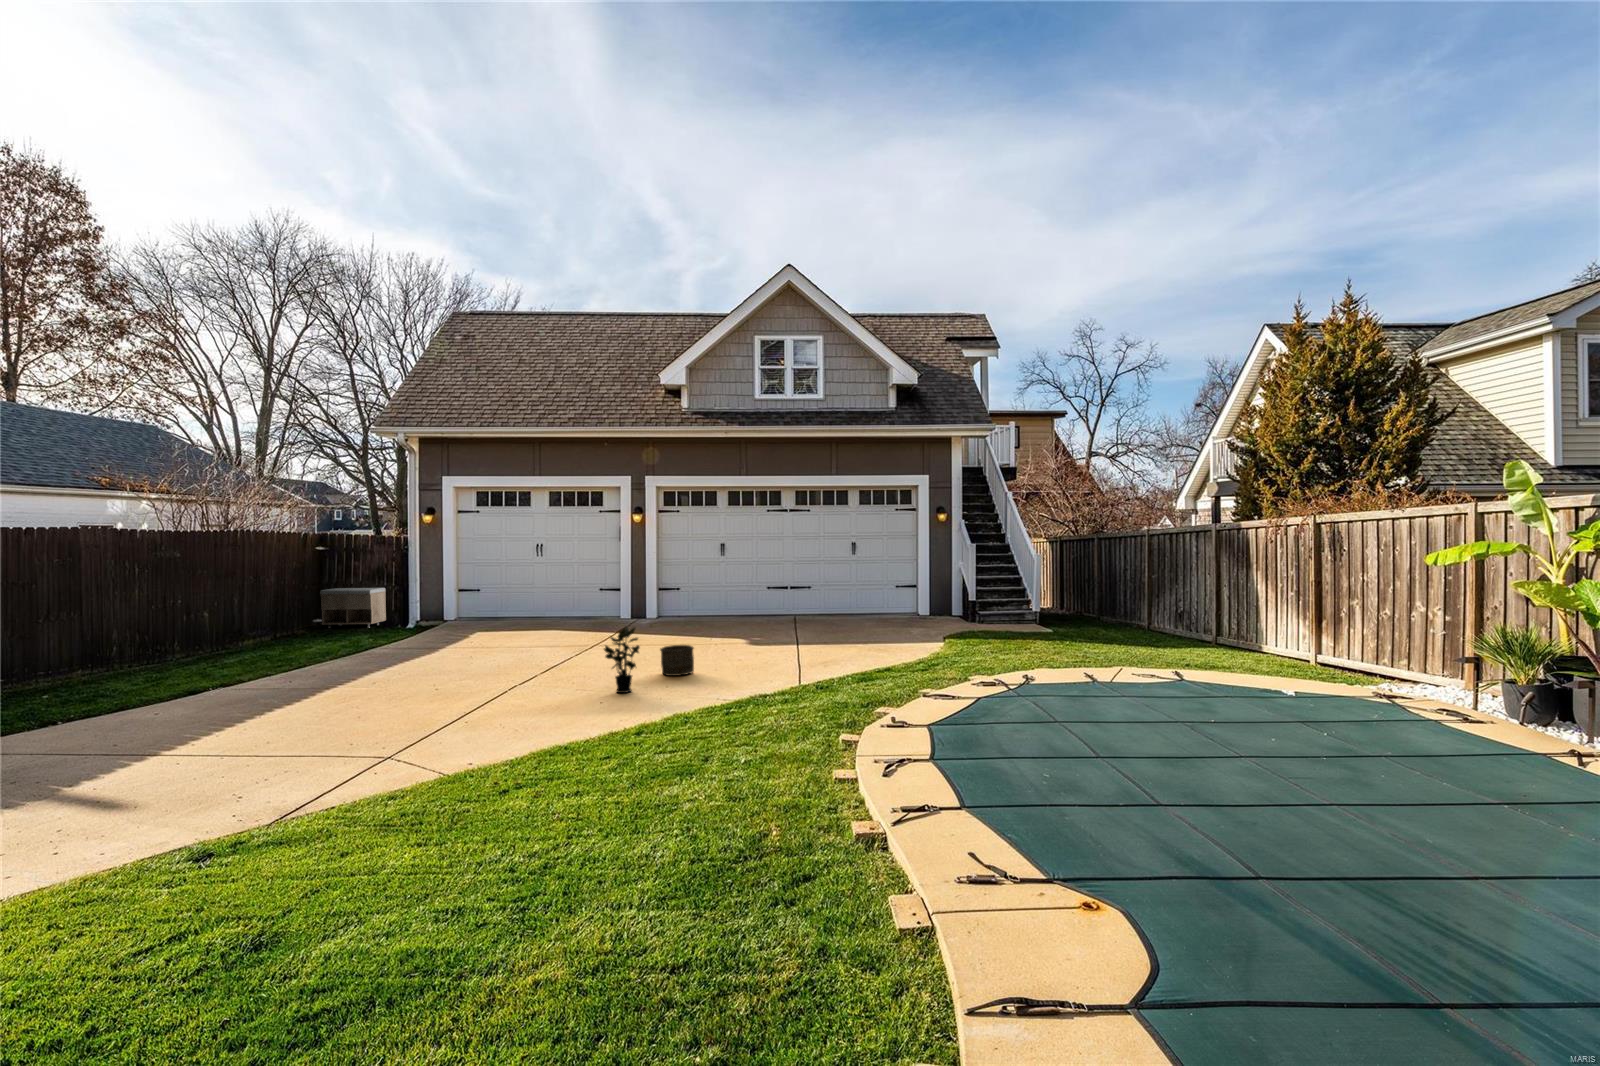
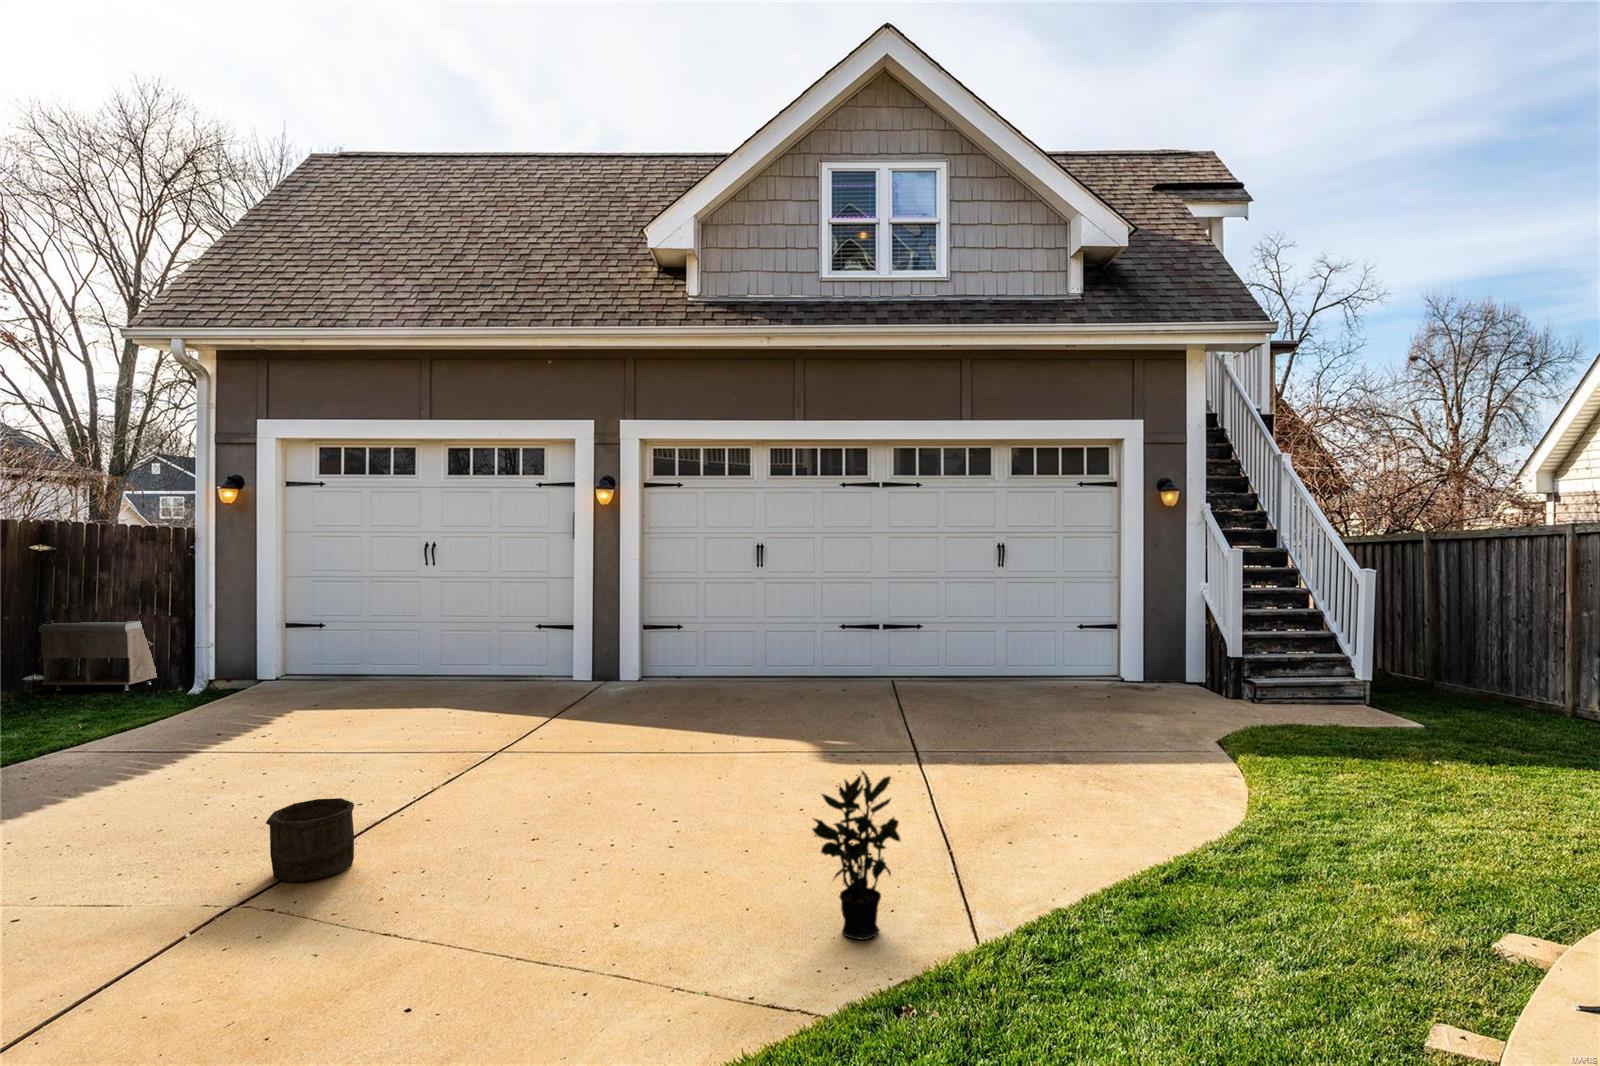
potted plant: present [604,627,640,693] -> present [813,771,901,940]
wooden bucket: present [660,645,694,676] -> present [266,798,354,882]

